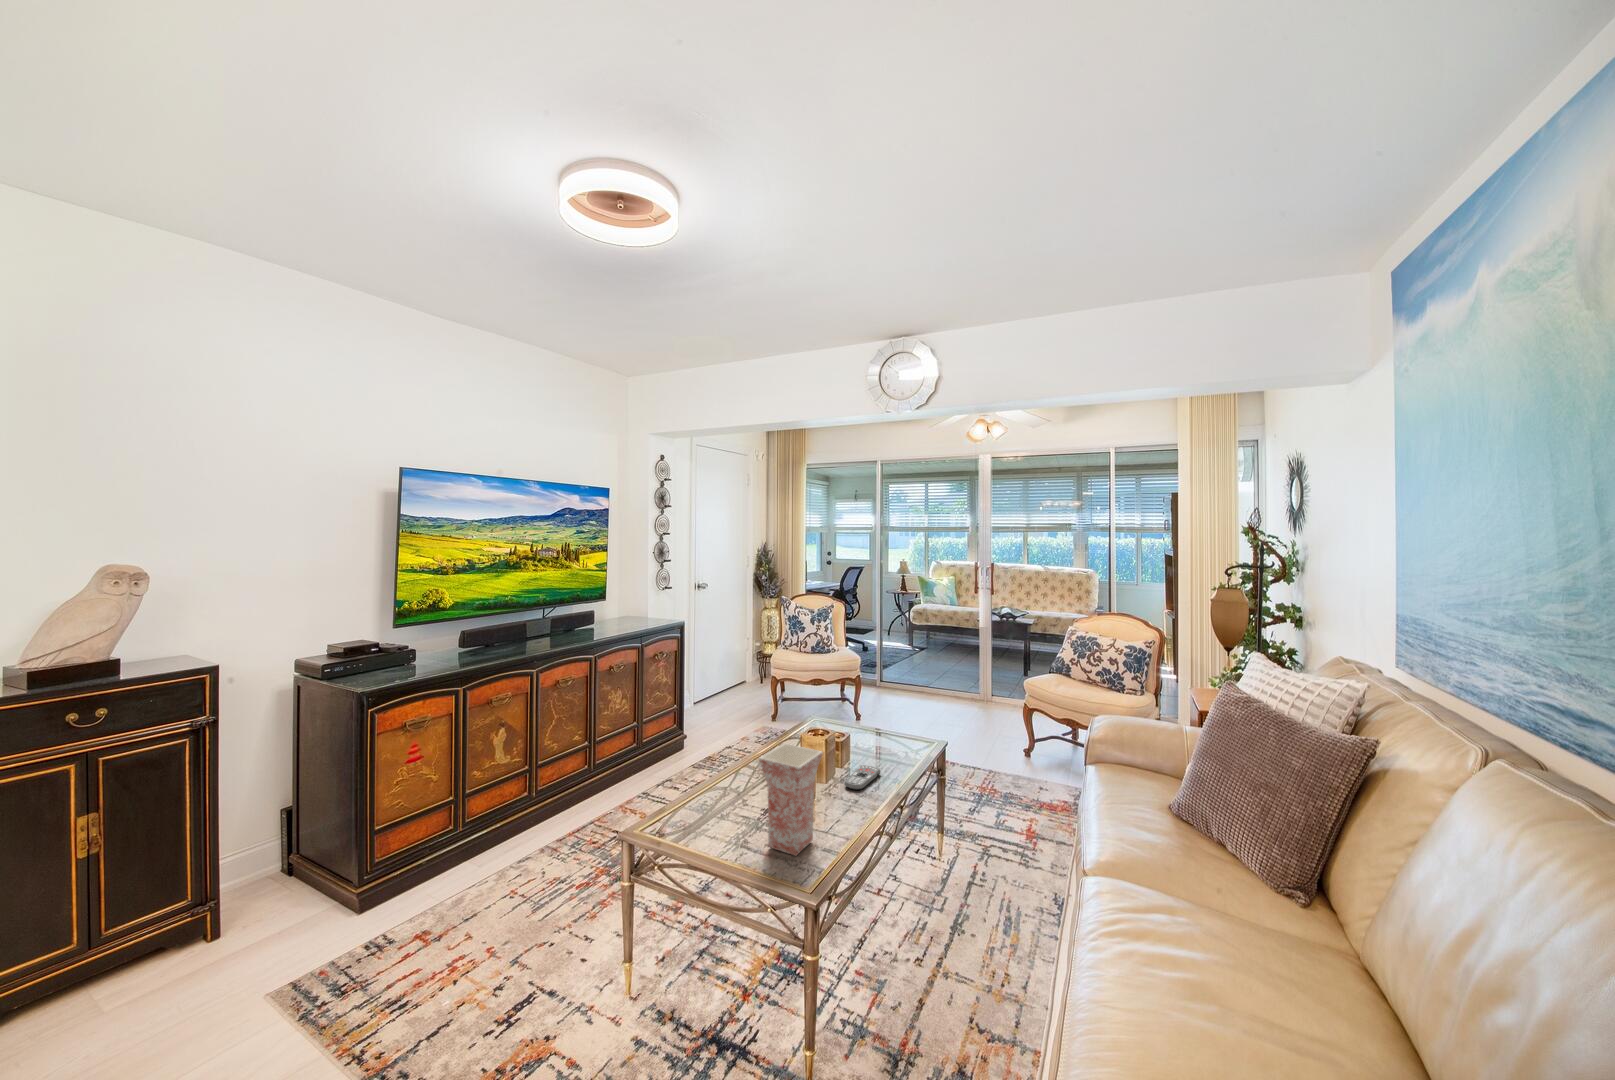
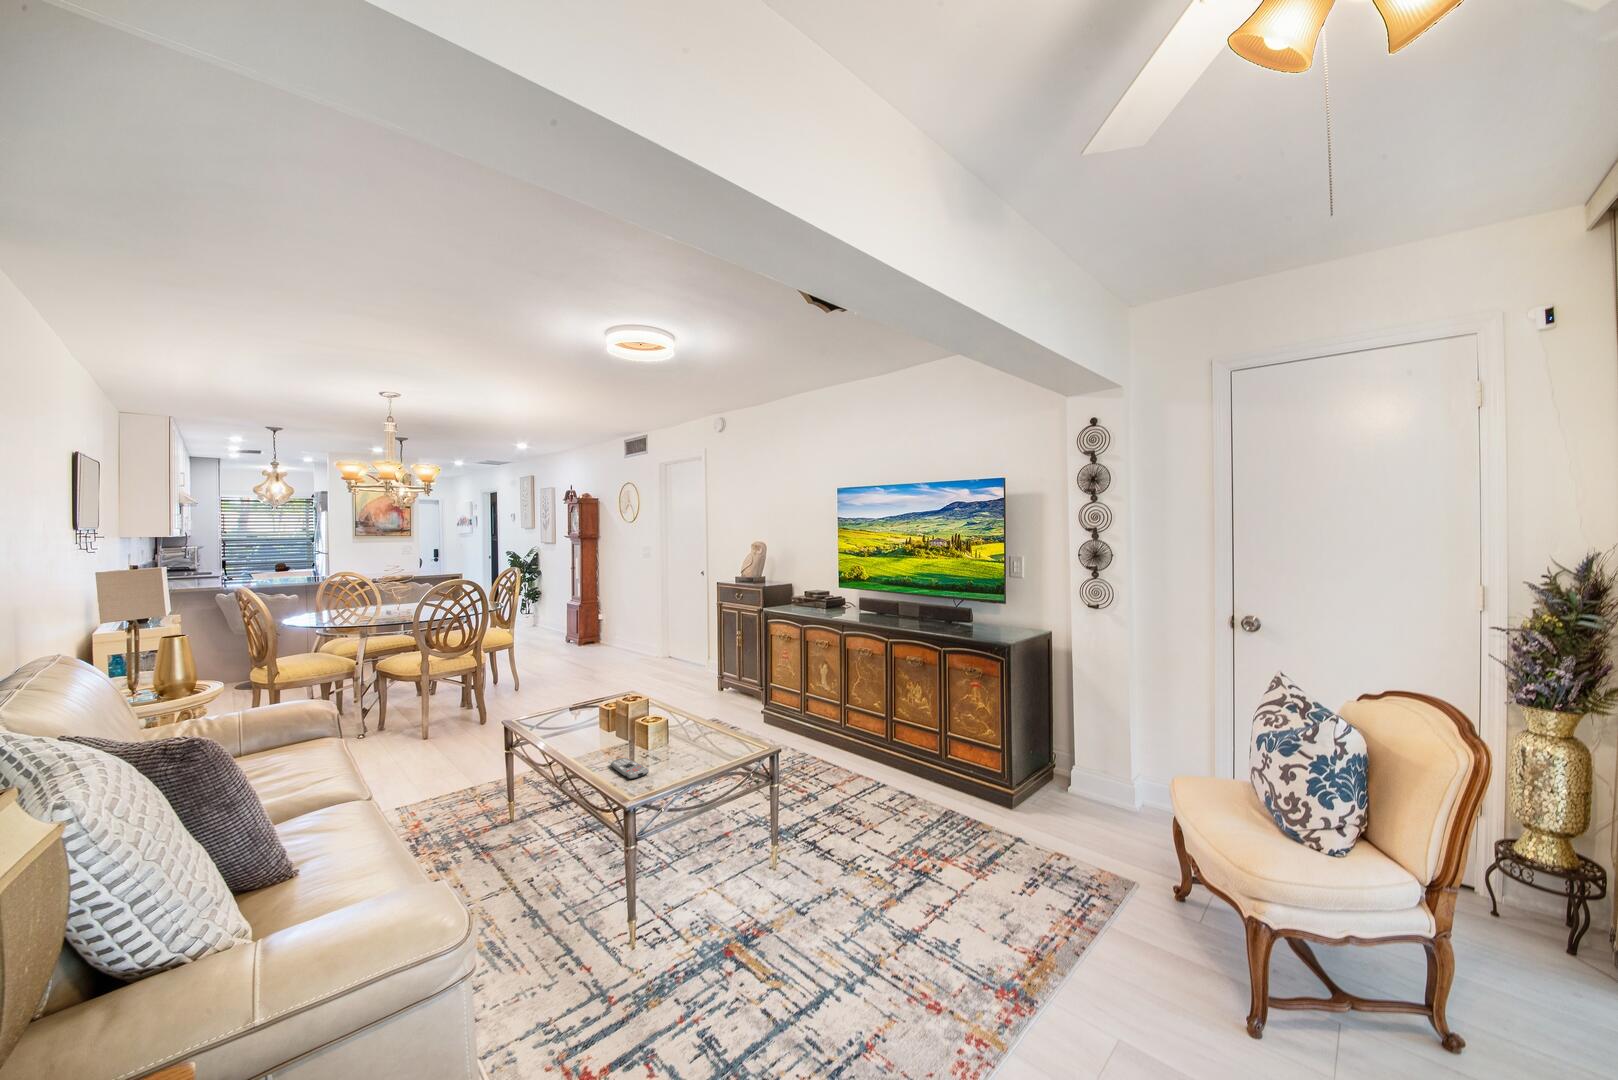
vase: present [759,743,823,856] -> none [549,673,592,742]

